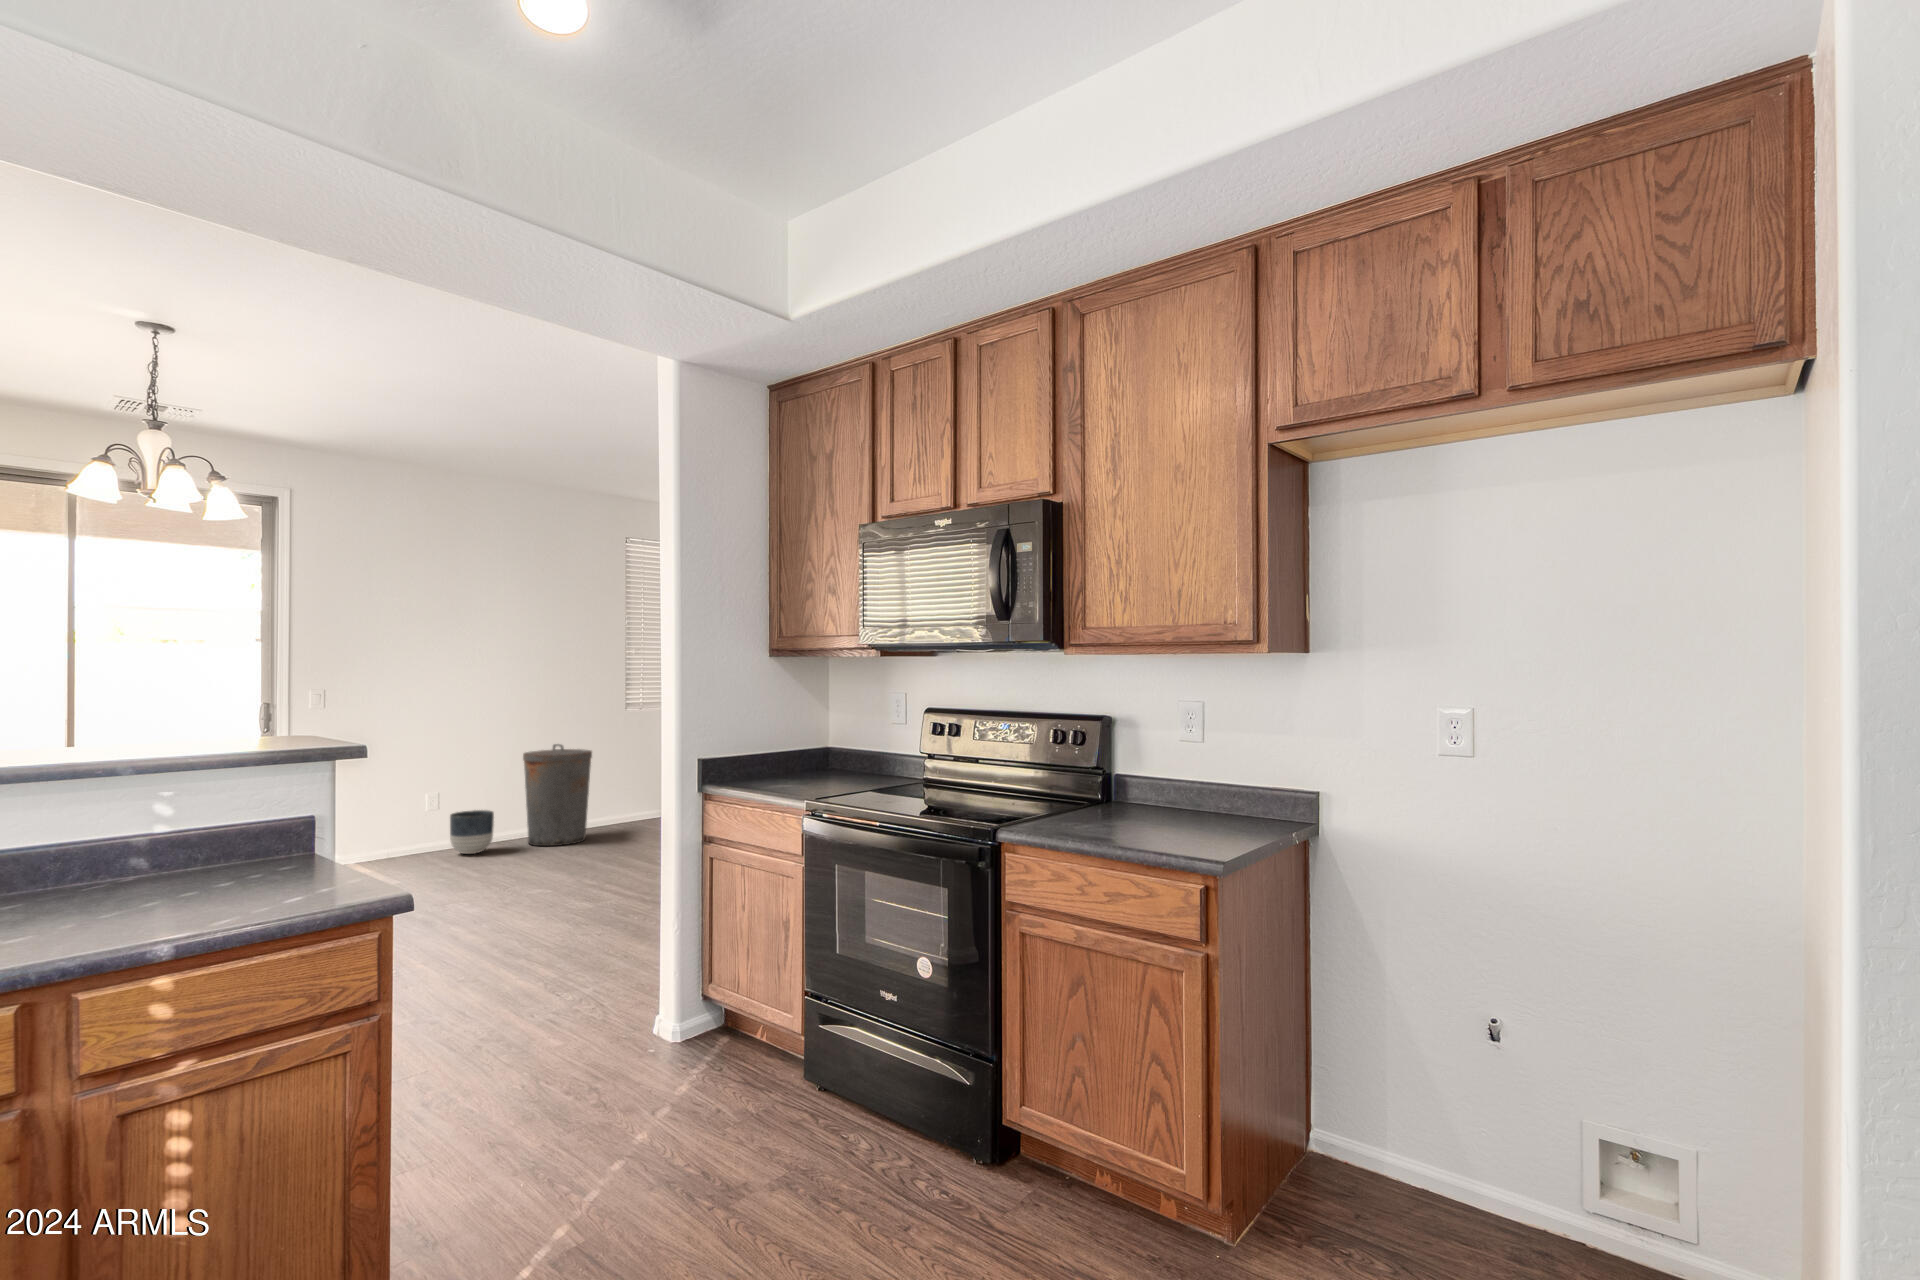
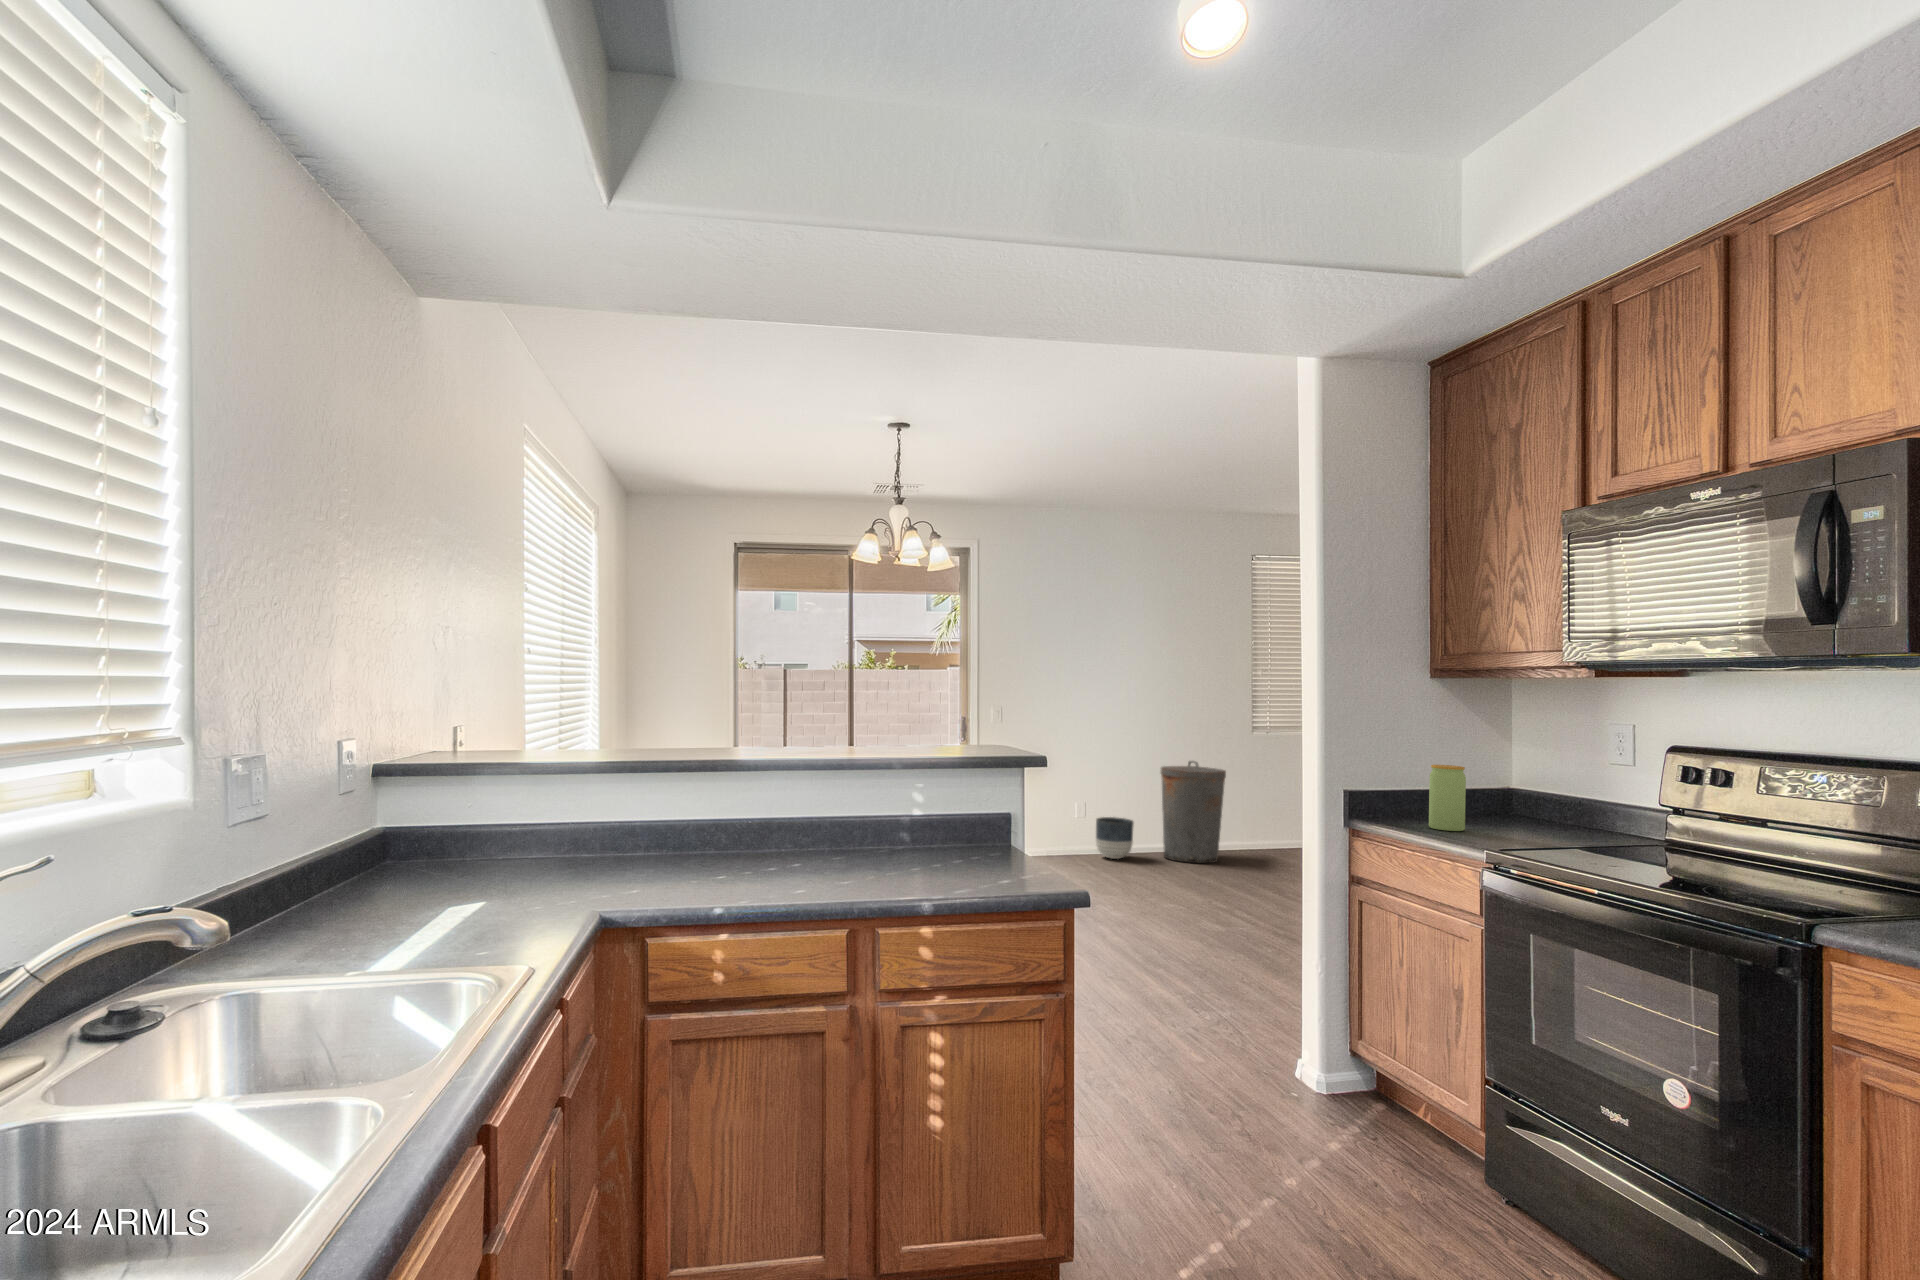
jar: none [763,735,791,790] -> present [1429,765,1466,831]

